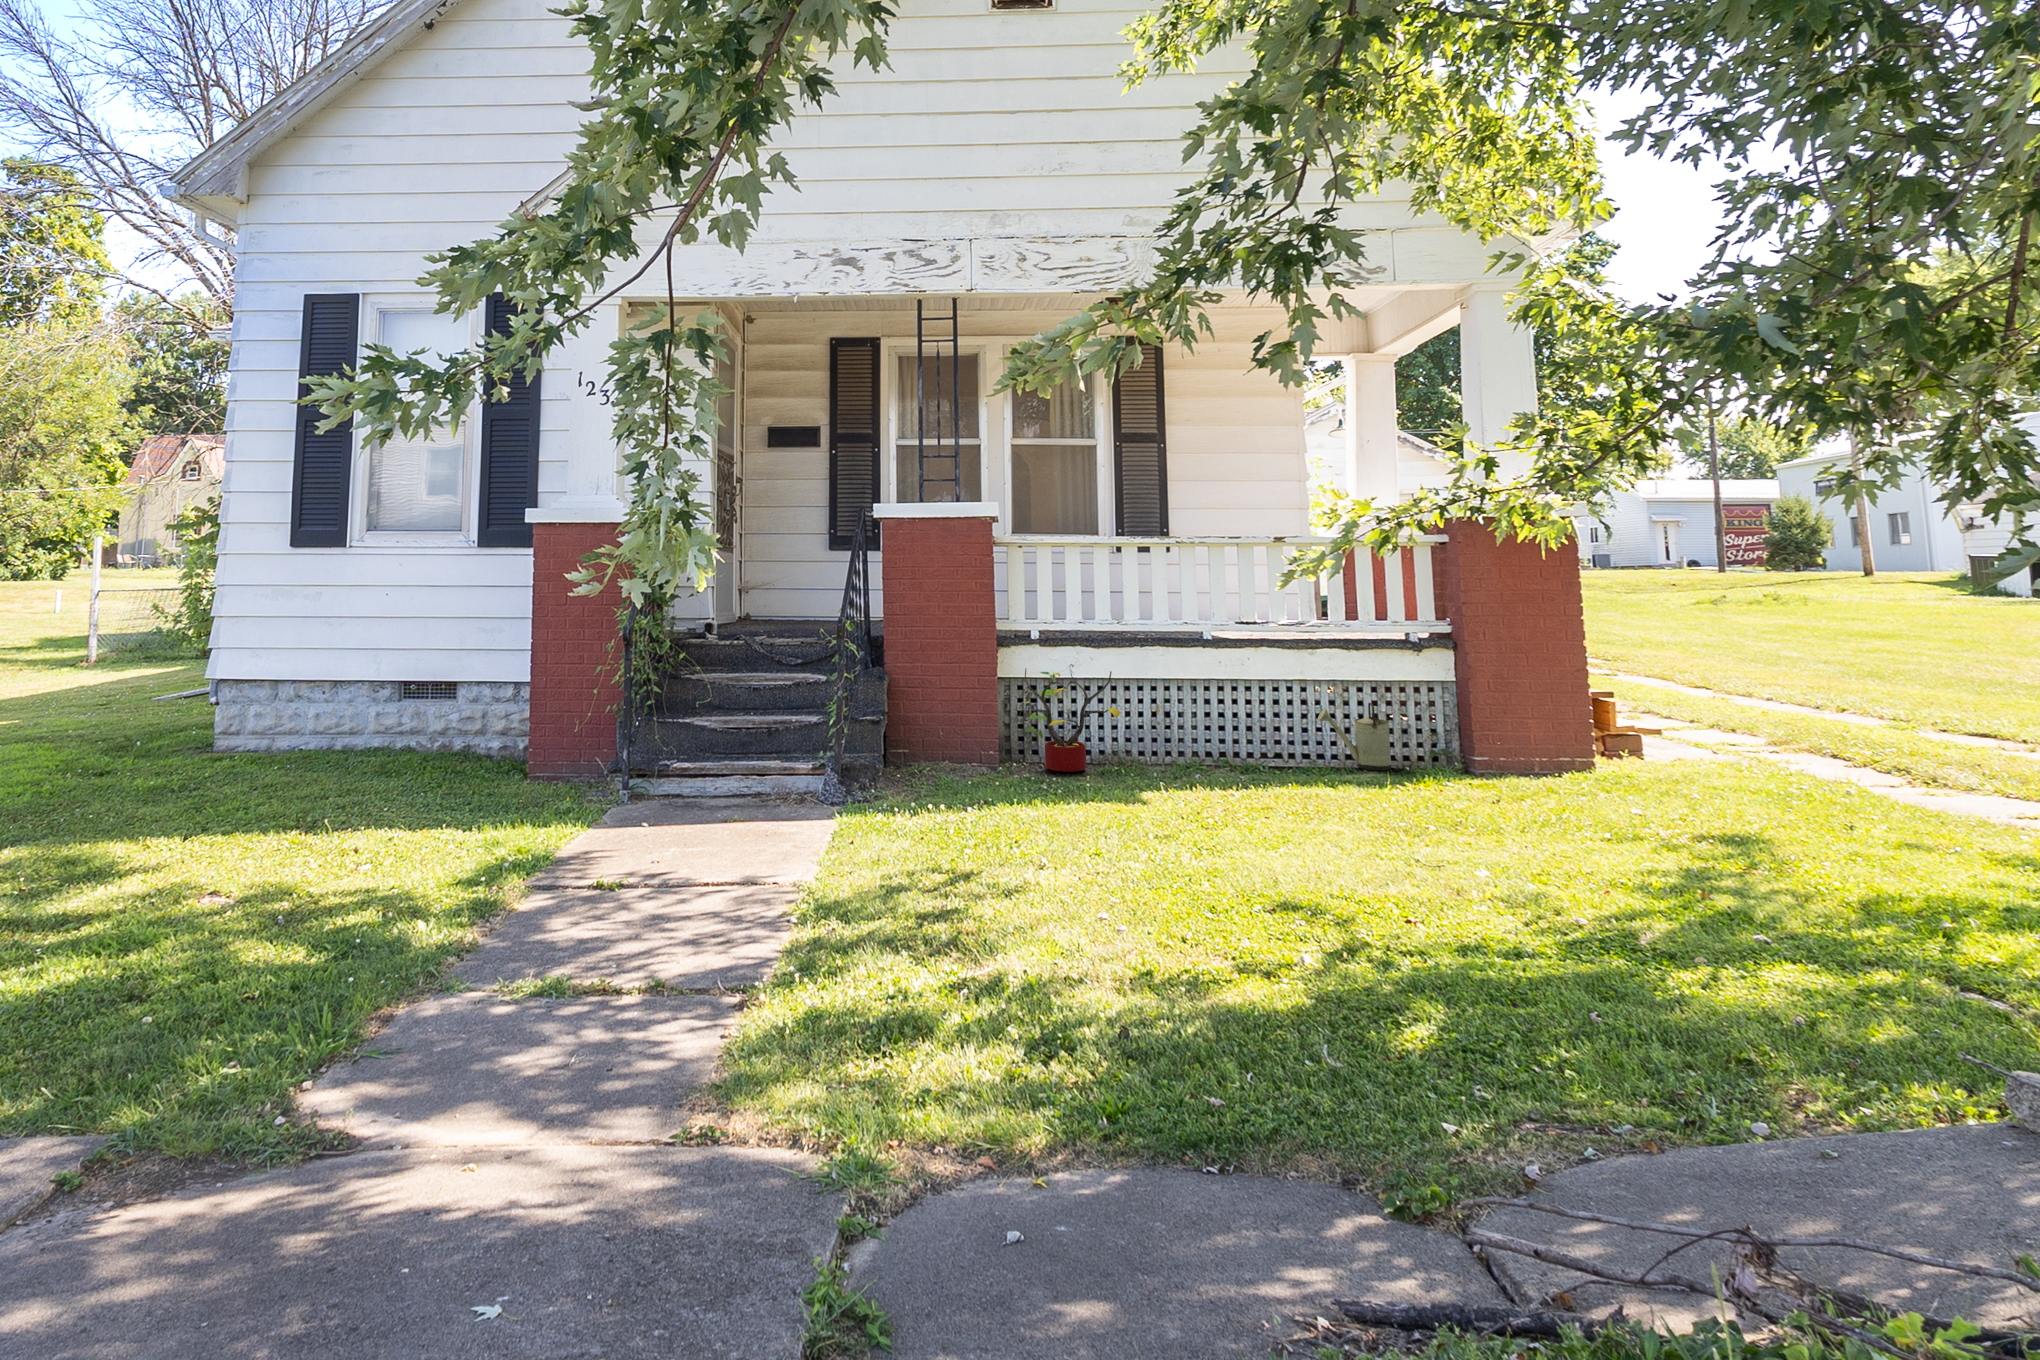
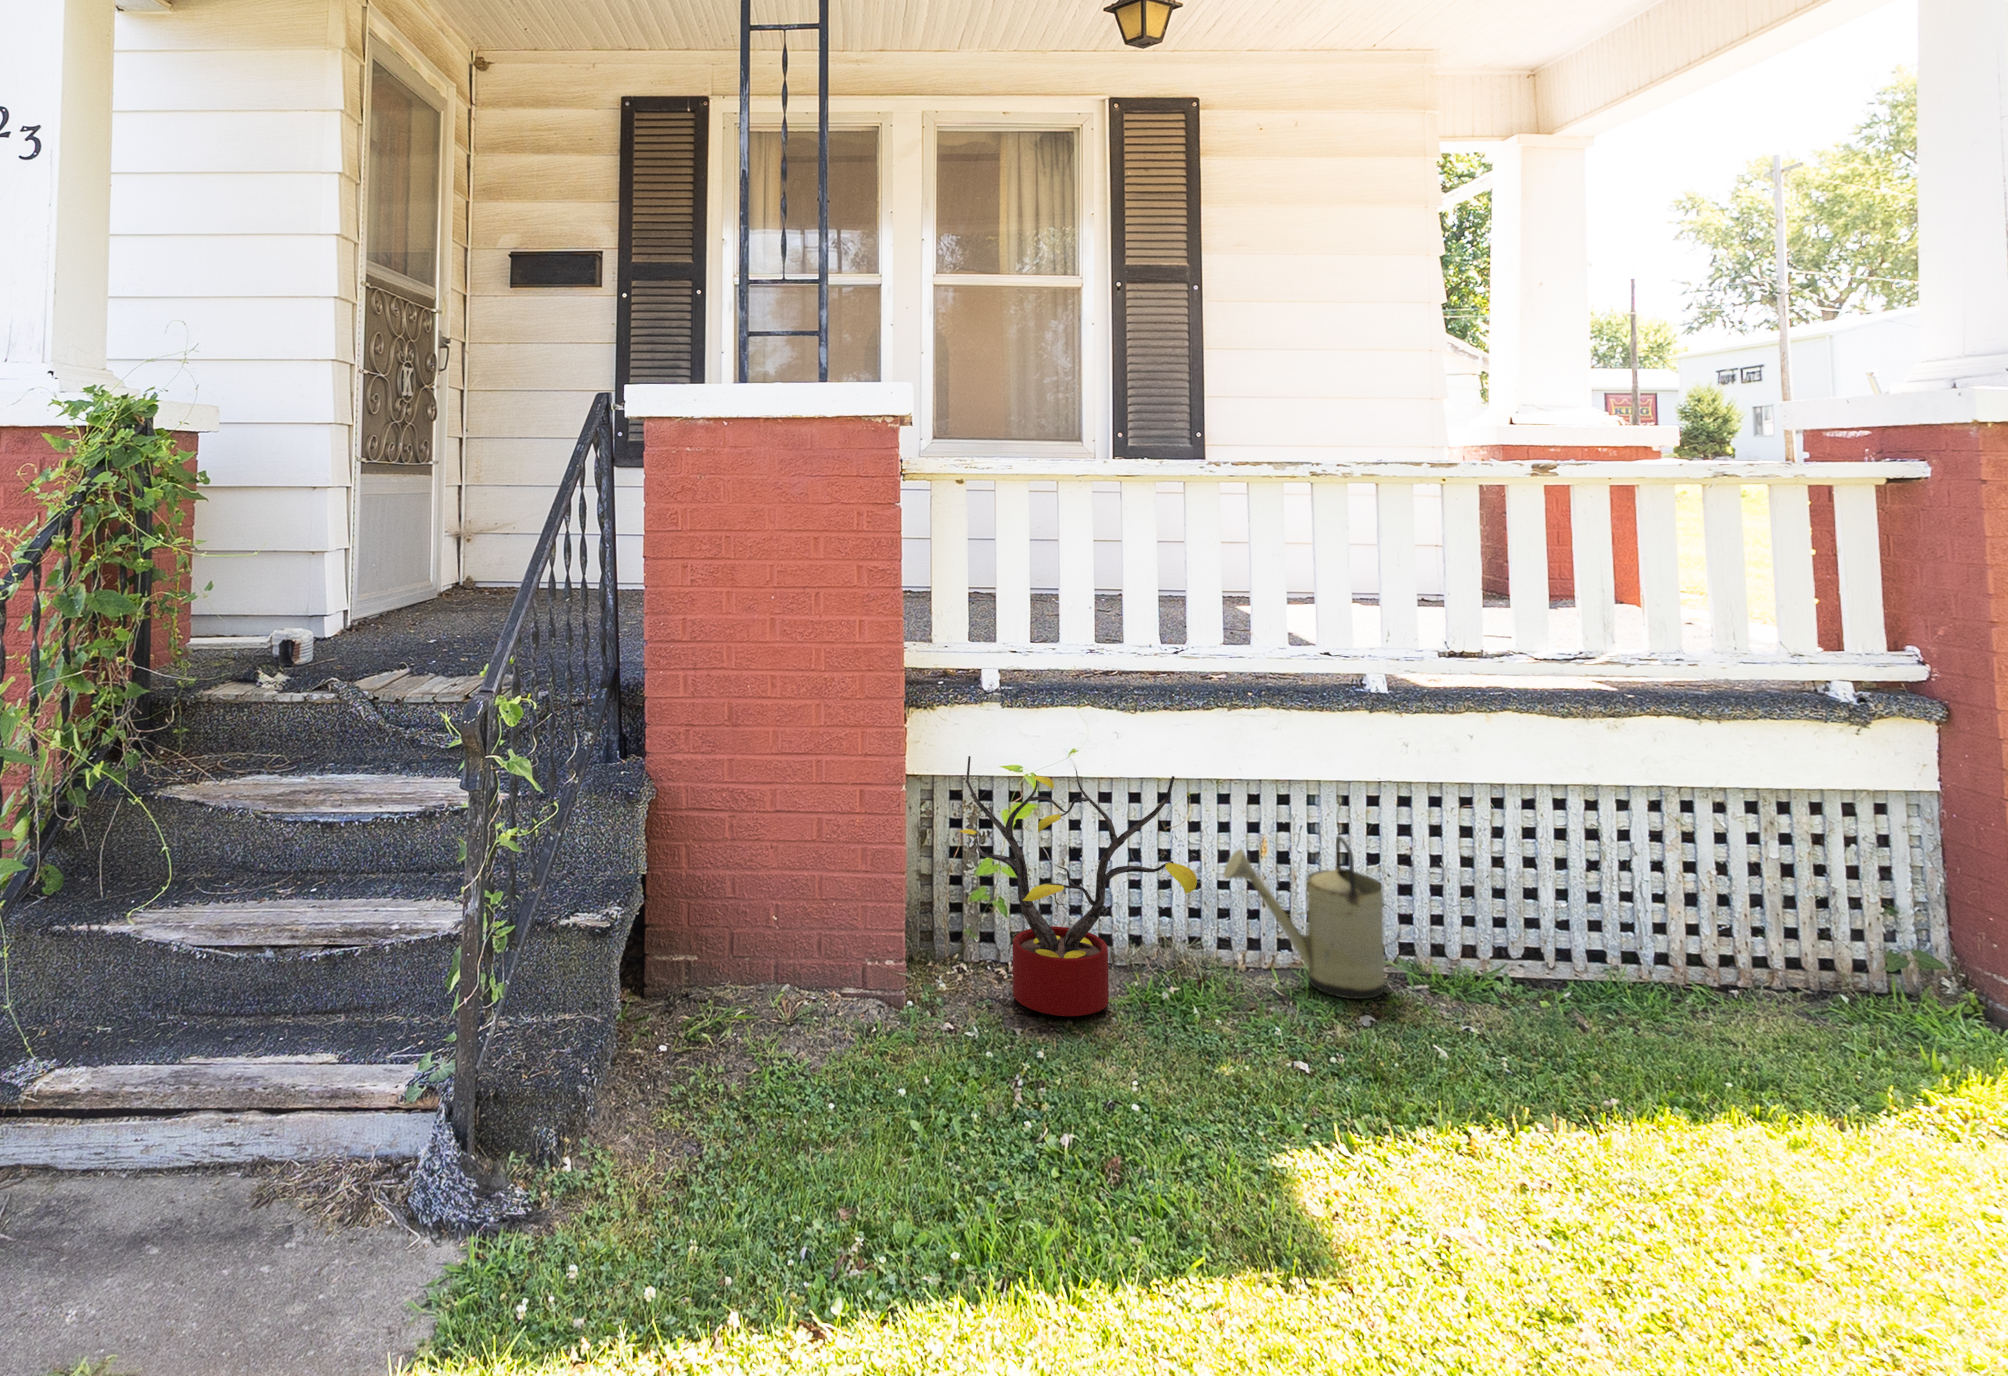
watering can: present [1317,703,1391,770] -> present [1223,836,1401,999]

